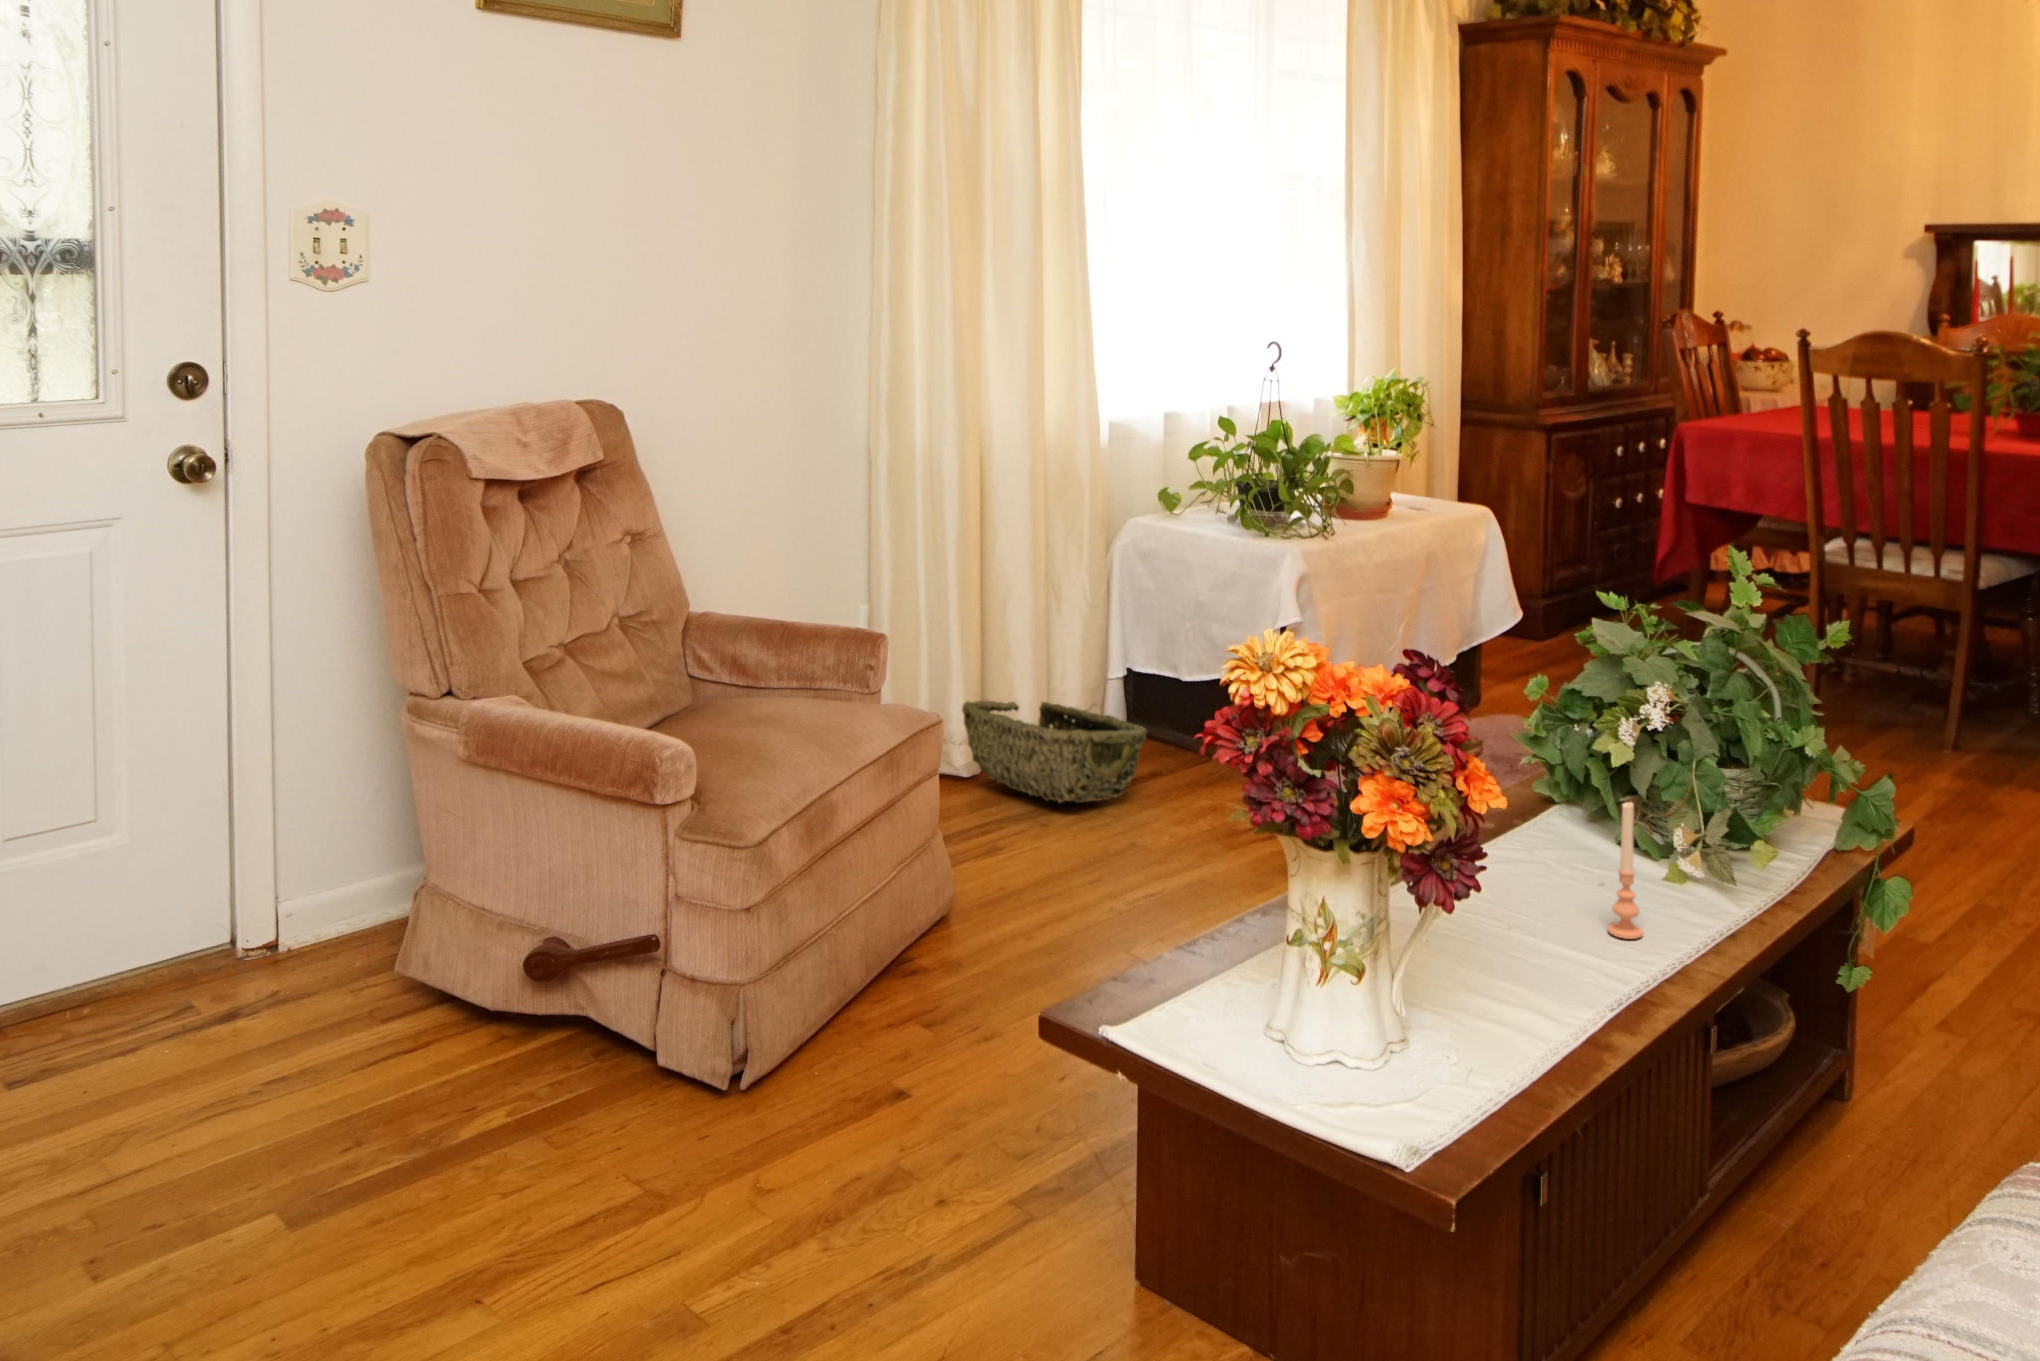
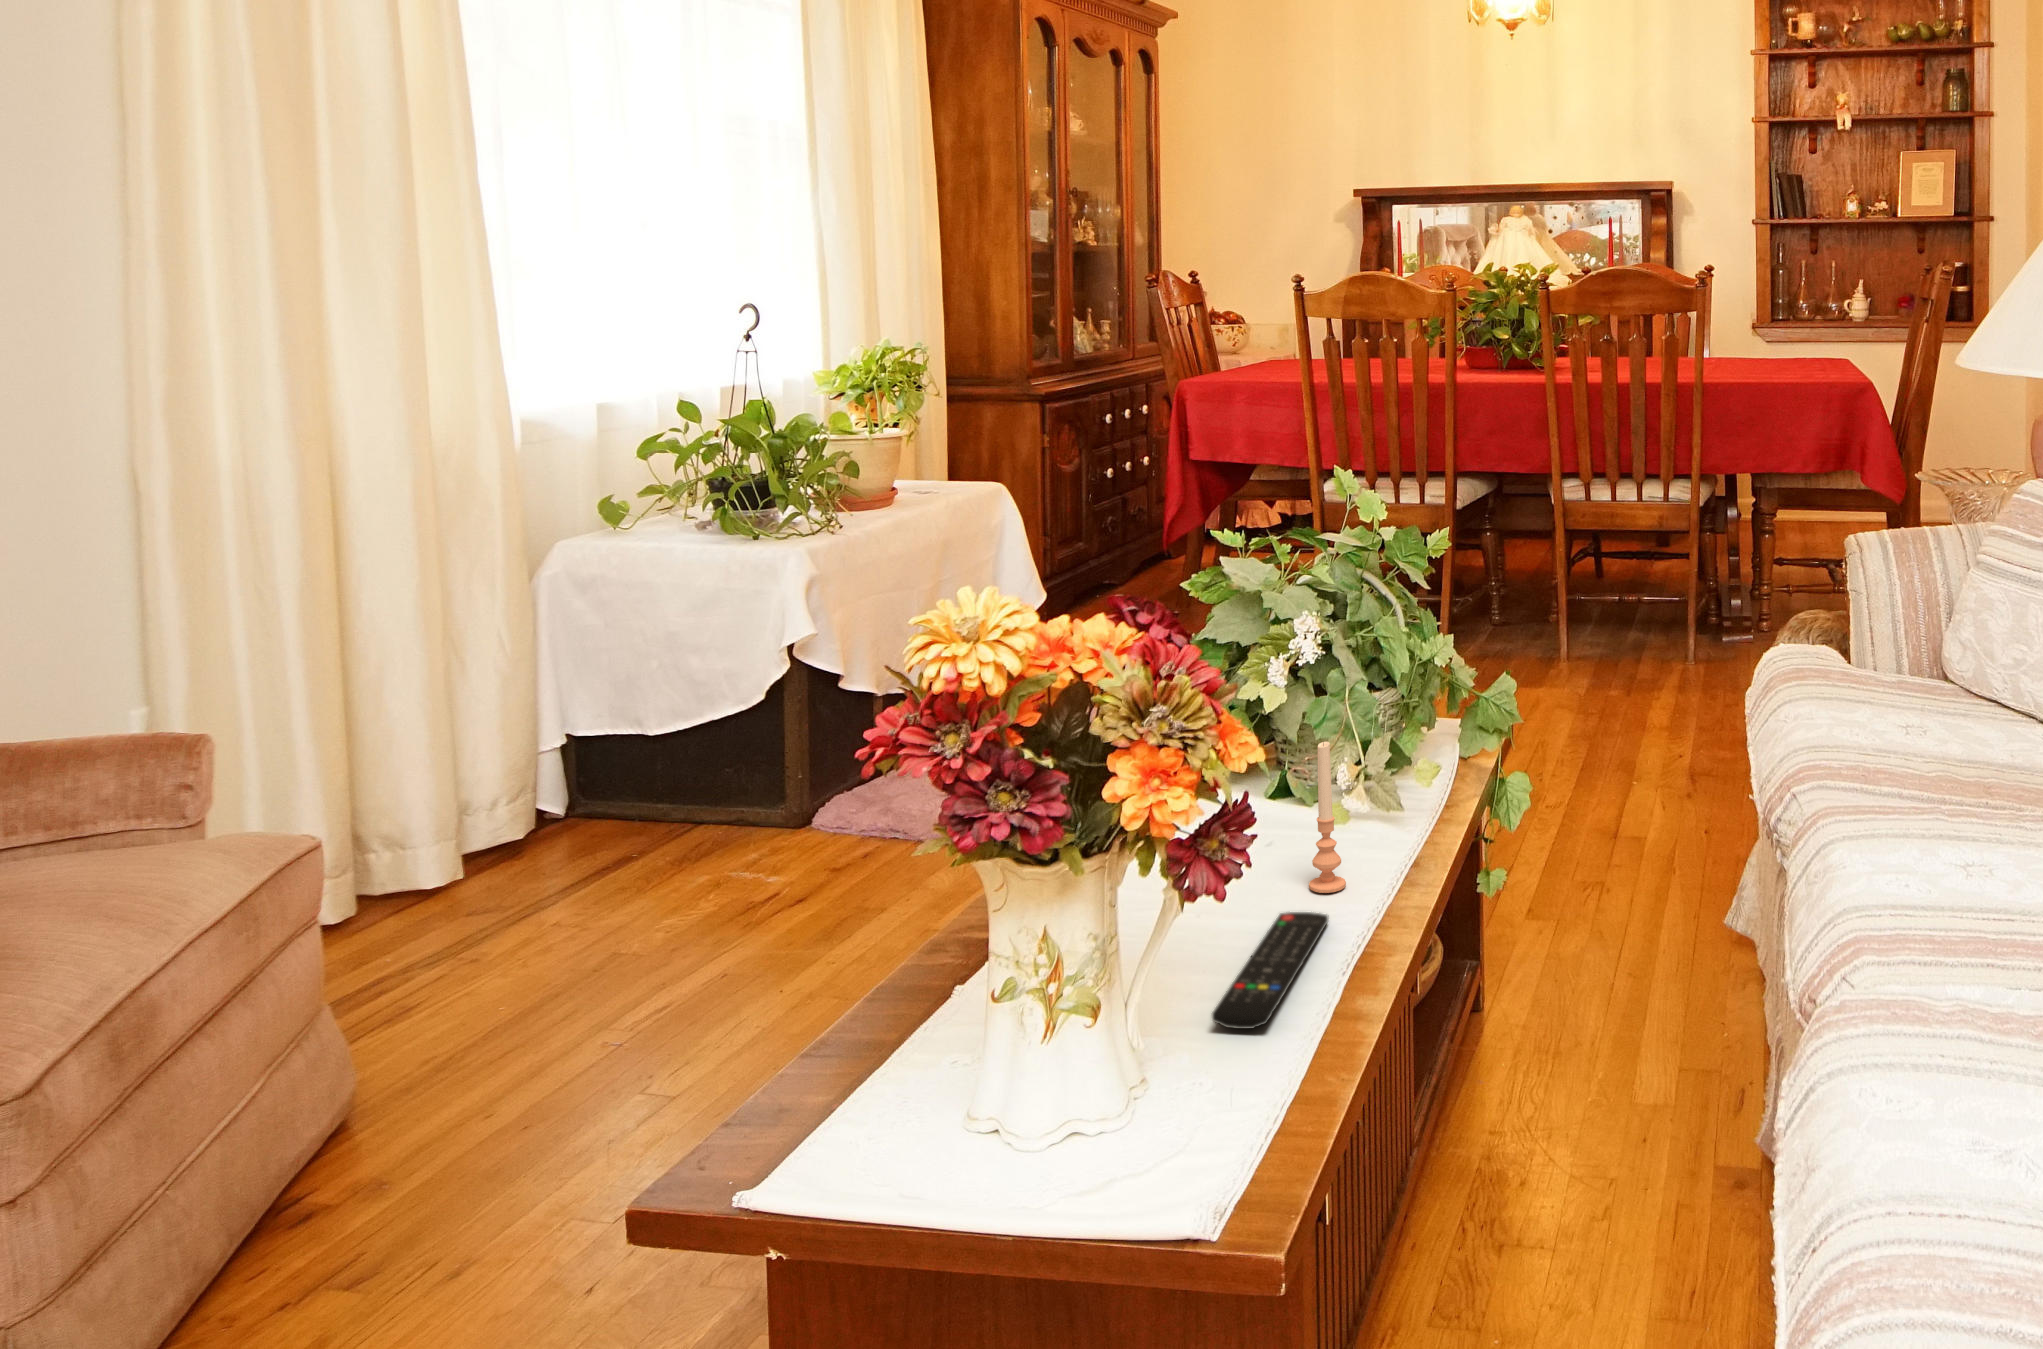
woven basket: present [962,701,1146,802] -> none [318,793,615,923]
remote control: none [1469,944,1610,1029] -> present [1212,912,1329,1029]

